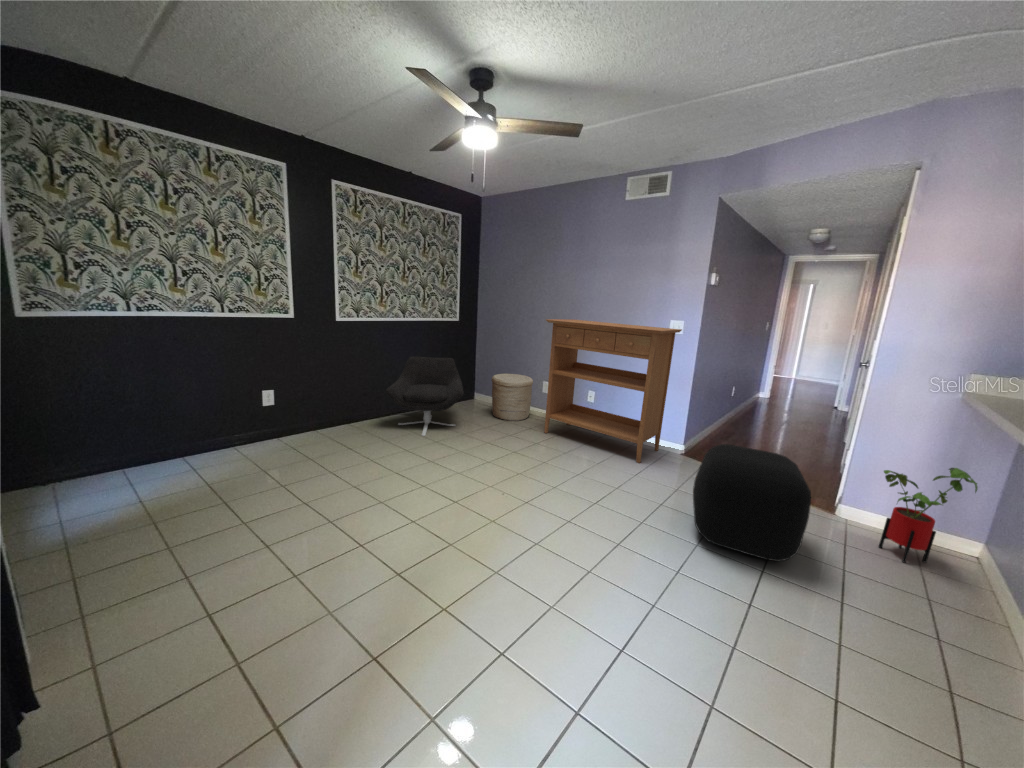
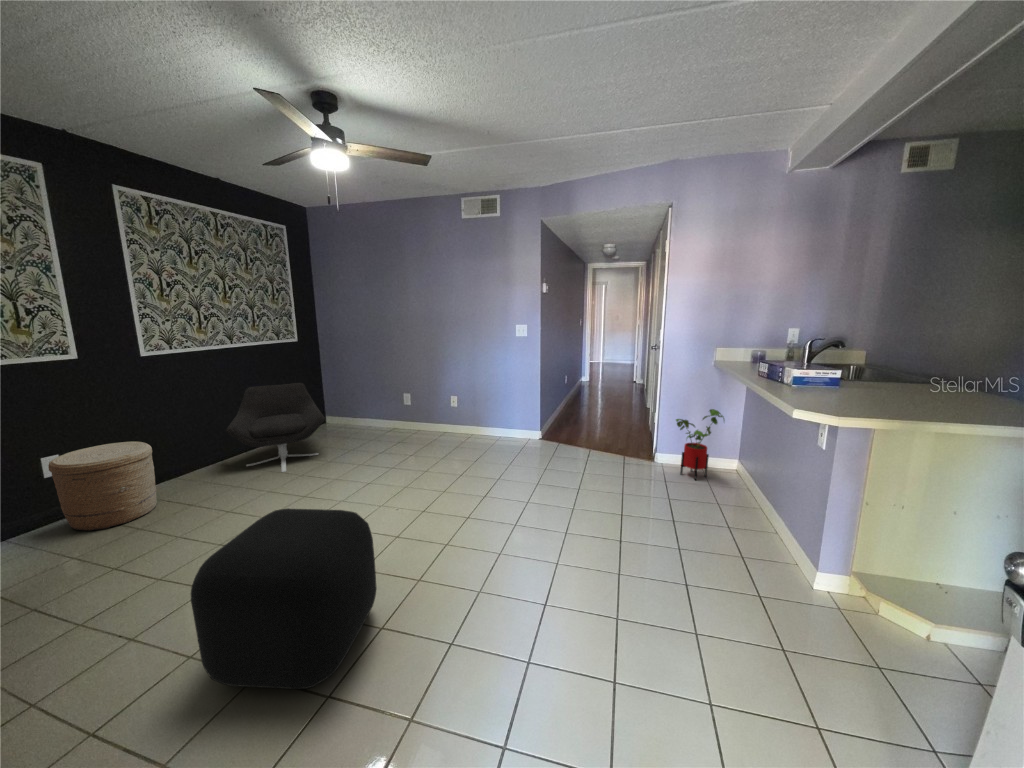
console table: present [544,319,682,463] -> none [403,330,526,452]
woven basket: present [492,374,533,421] -> present [48,442,157,531]
ottoman: present [693,444,811,561] -> present [191,509,376,689]

